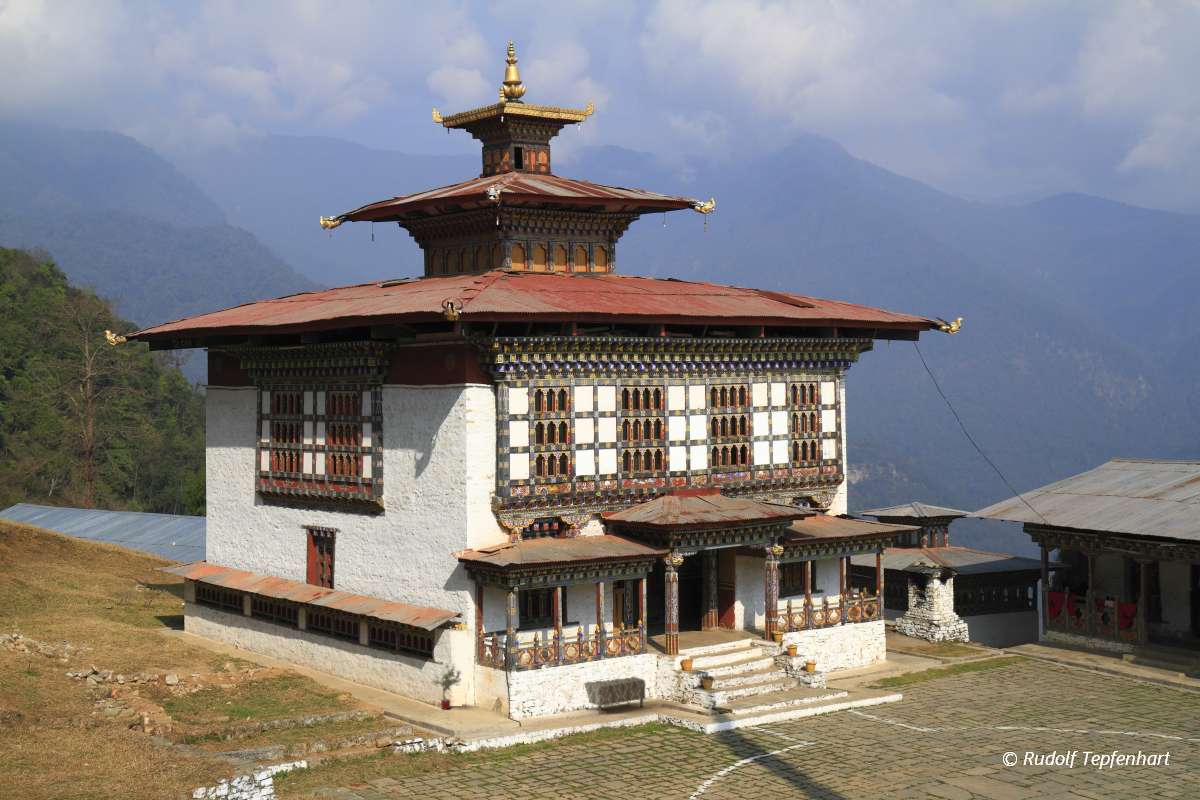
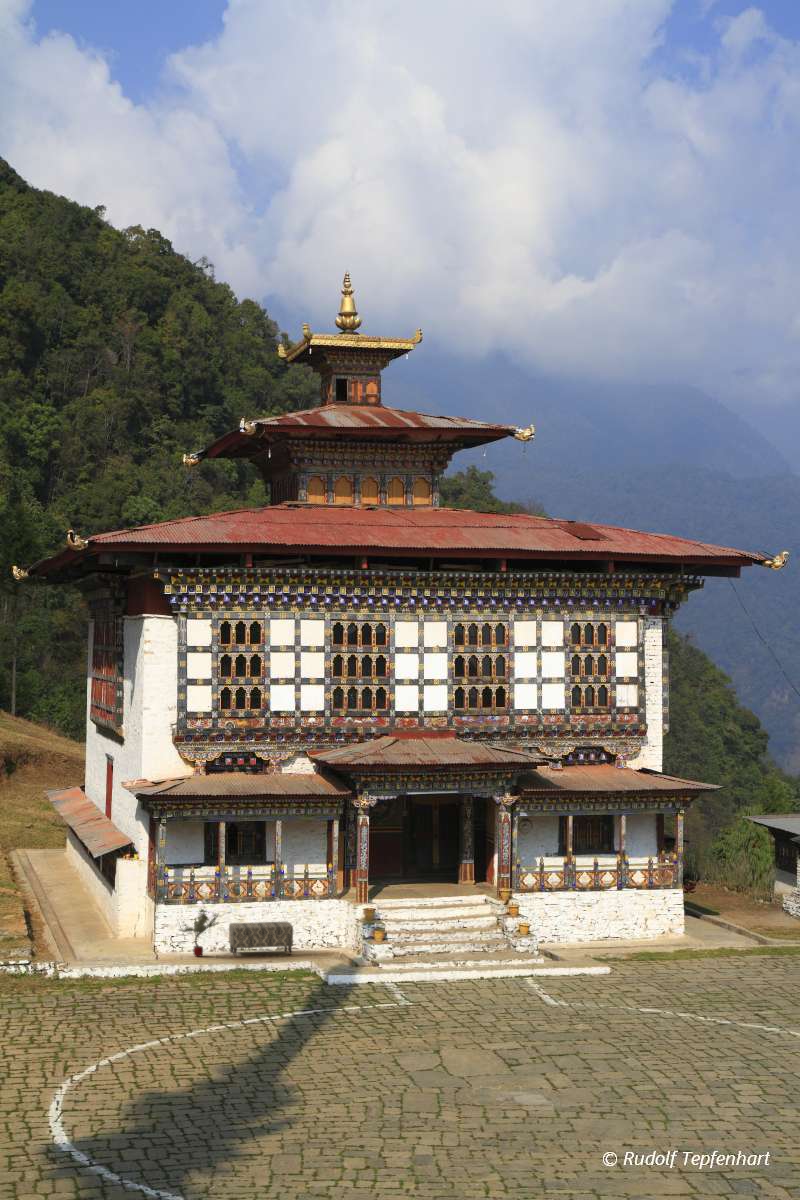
potted tree: present [433,663,461,709] -> present [180,909,218,957]

